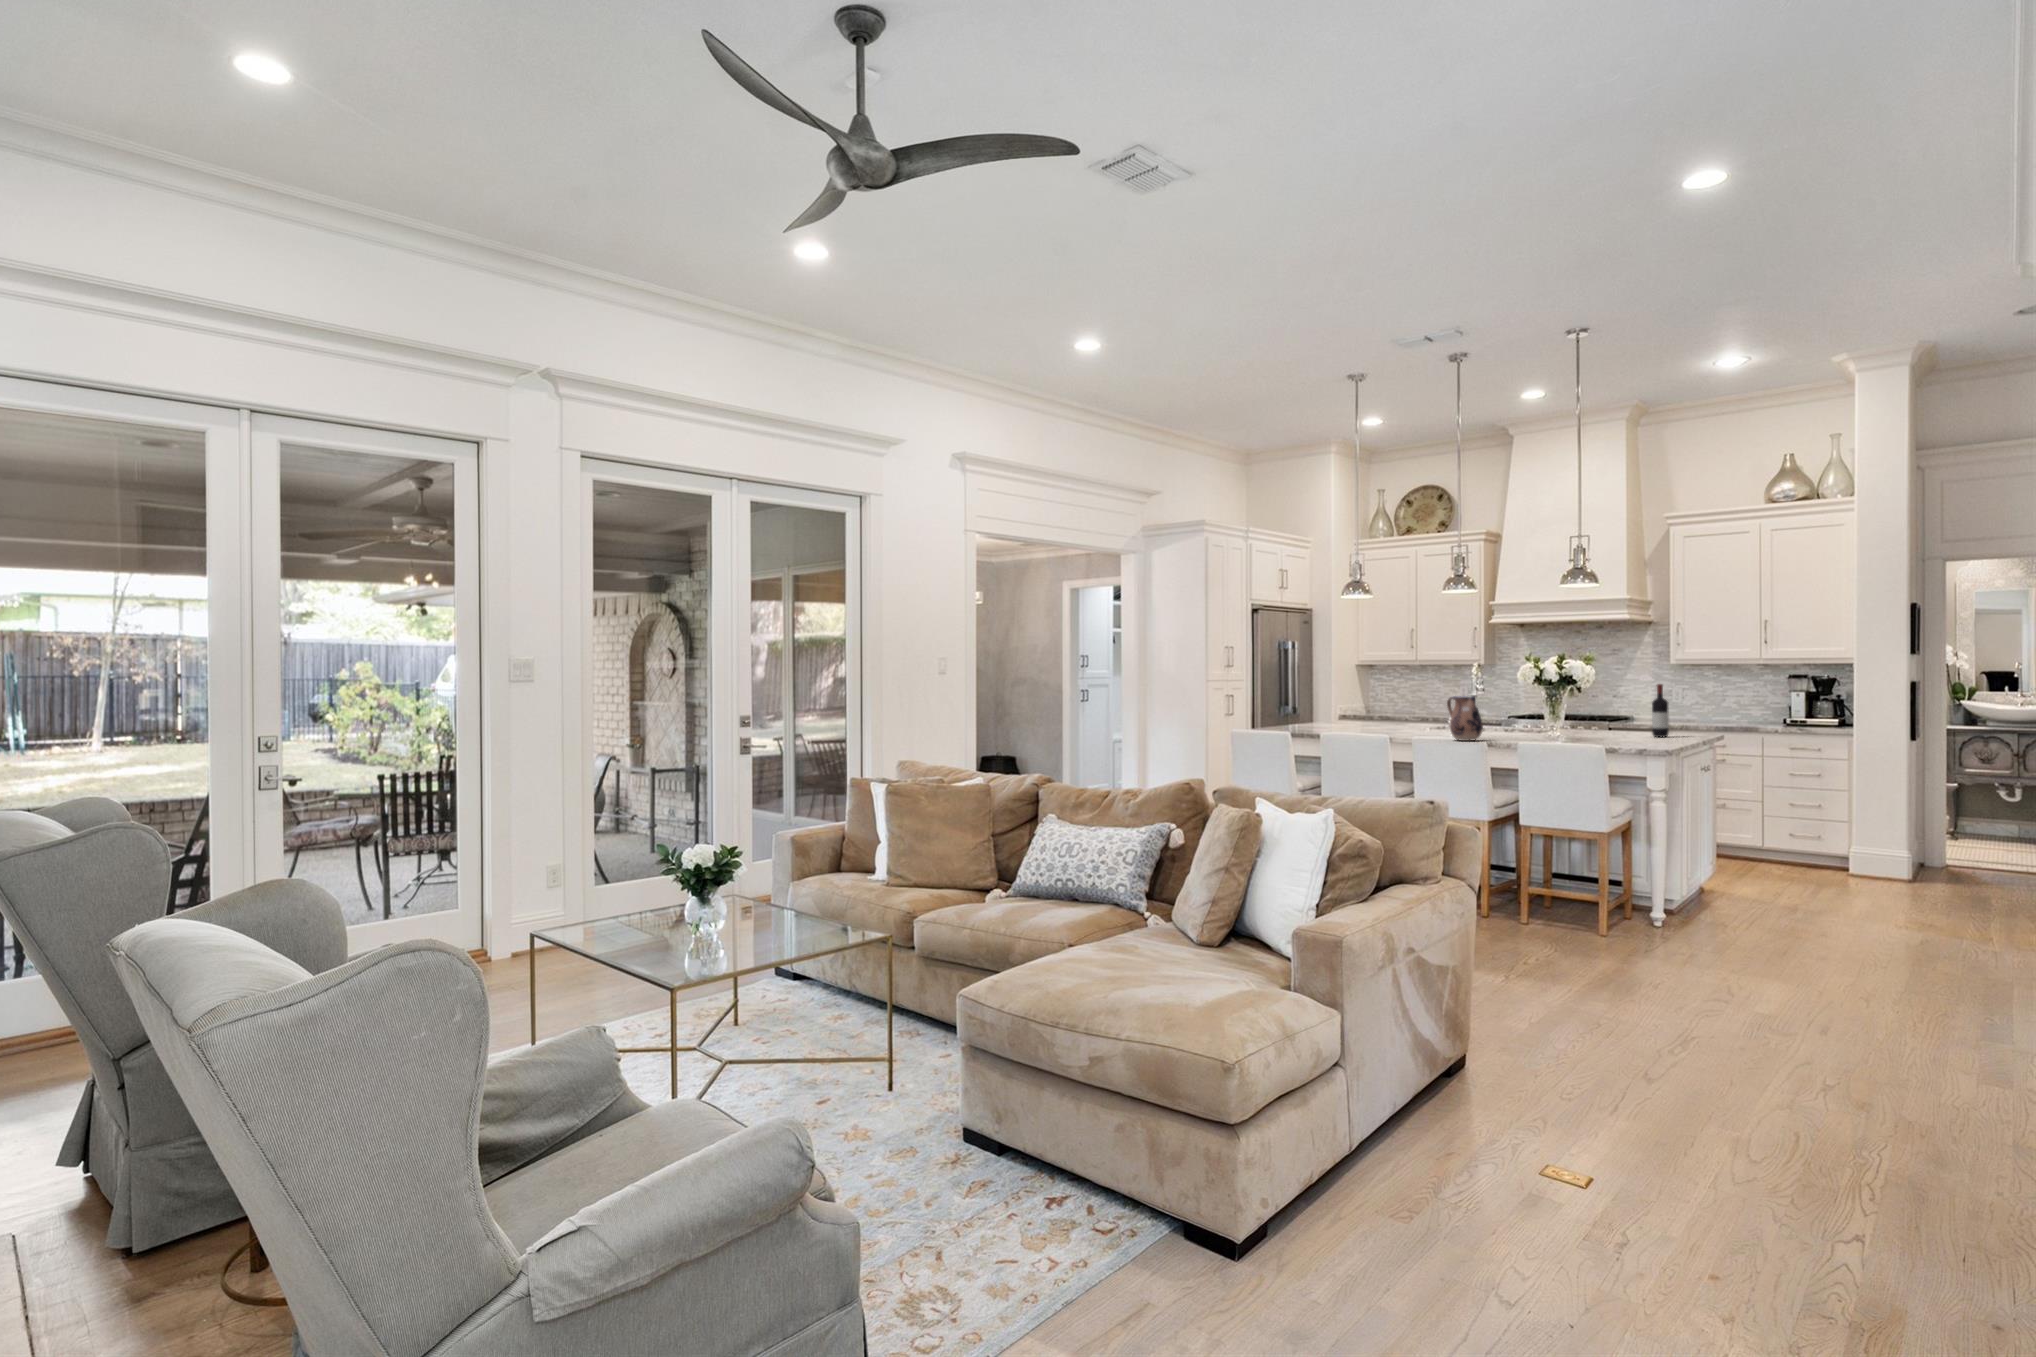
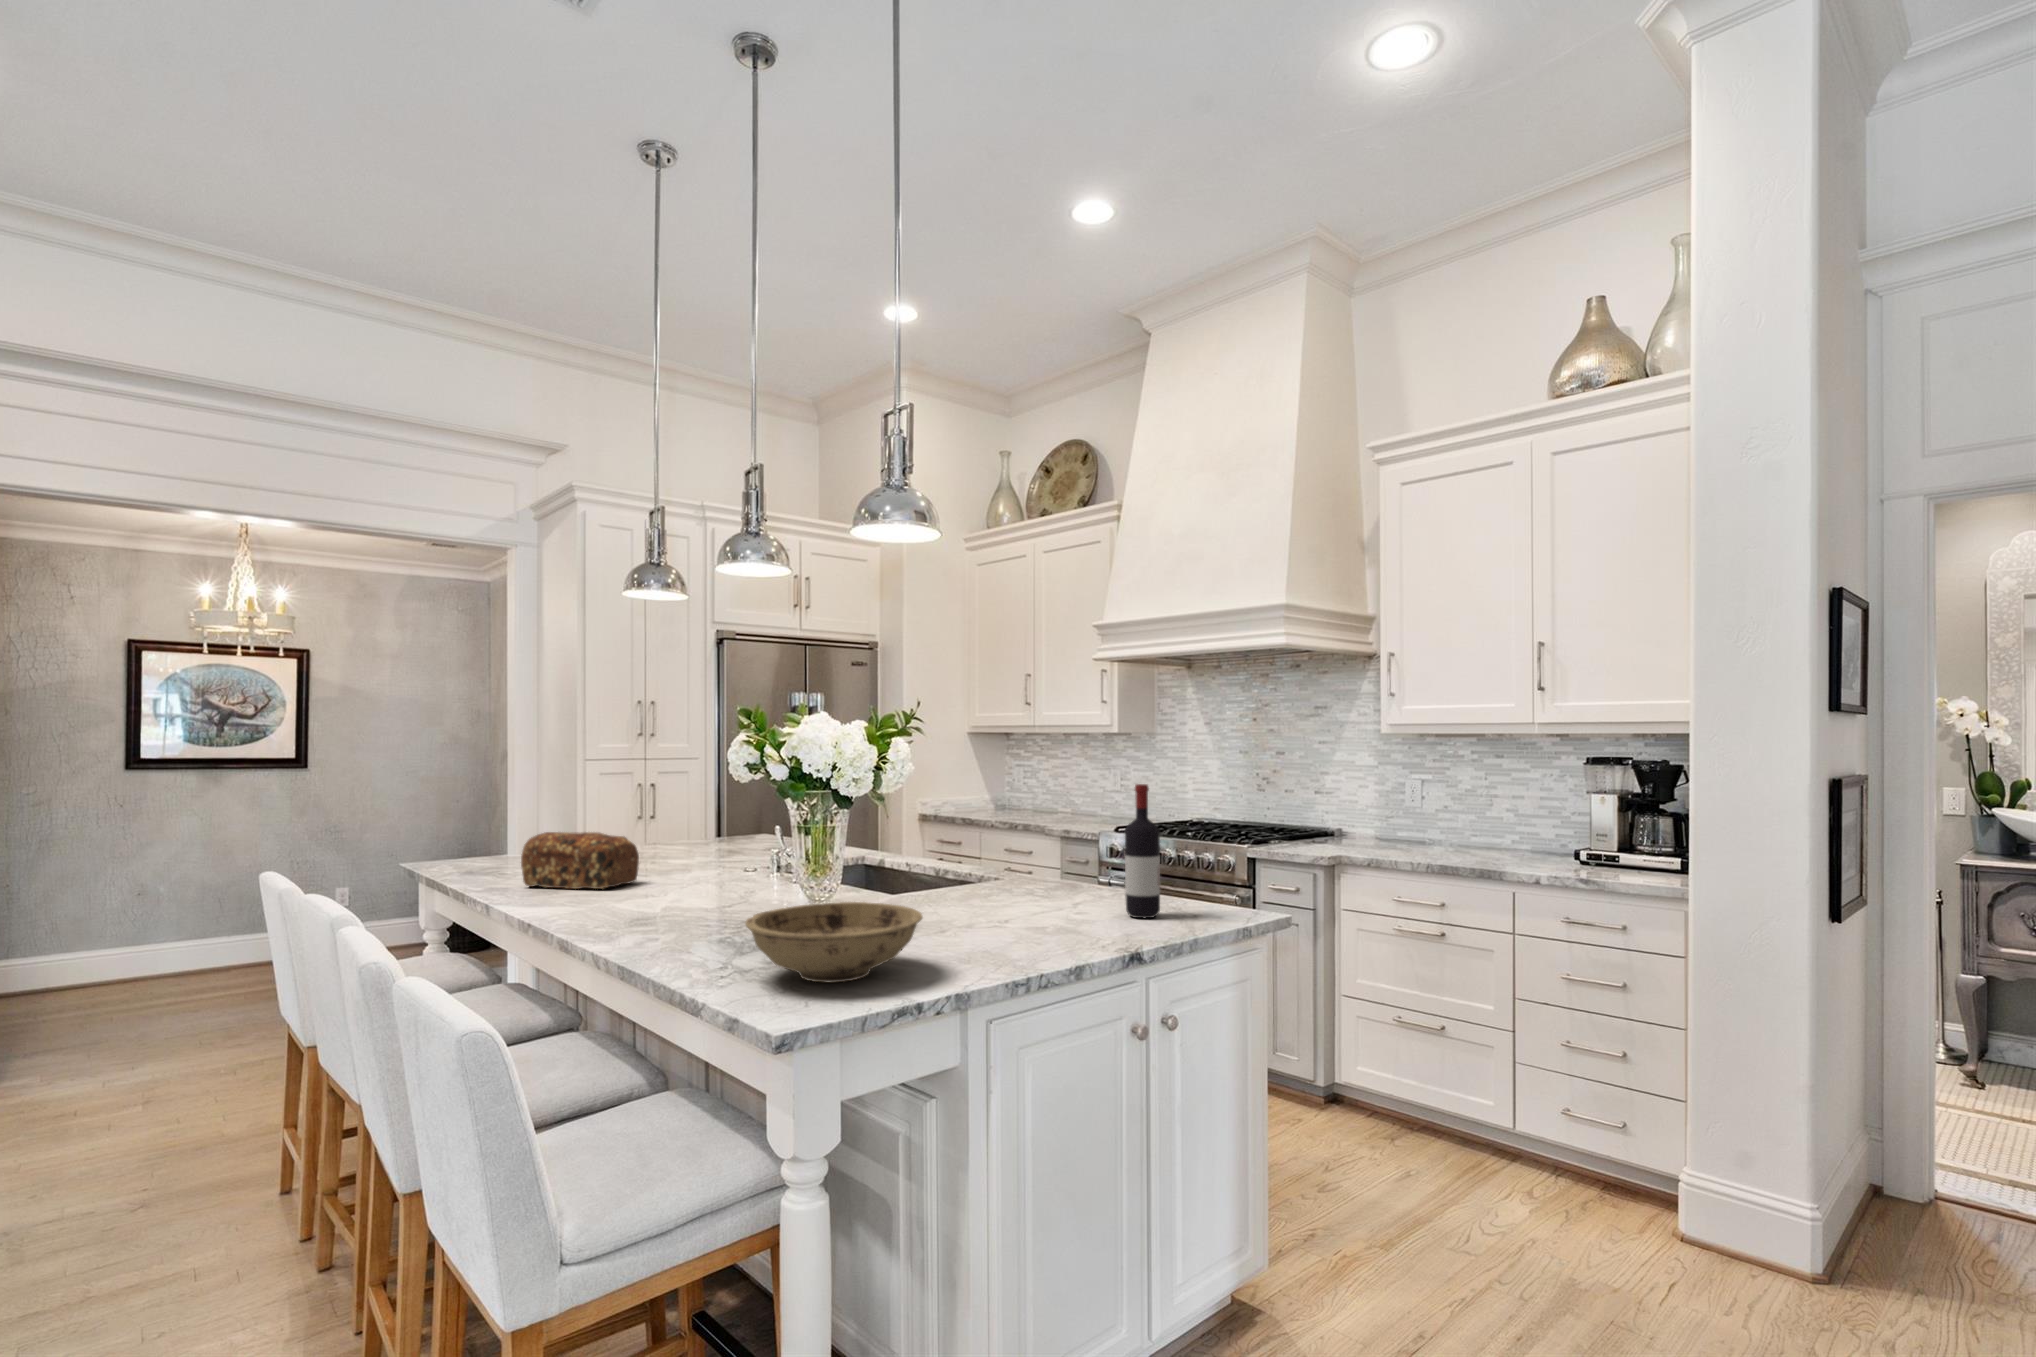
ceramic pitcher: present [1447,696,1483,741] -> none [636,806,714,917]
bread loaf: none [1336,714,1386,738] -> present [521,832,639,889]
bowl: none [1582,724,1652,746] -> present [745,902,923,982]

